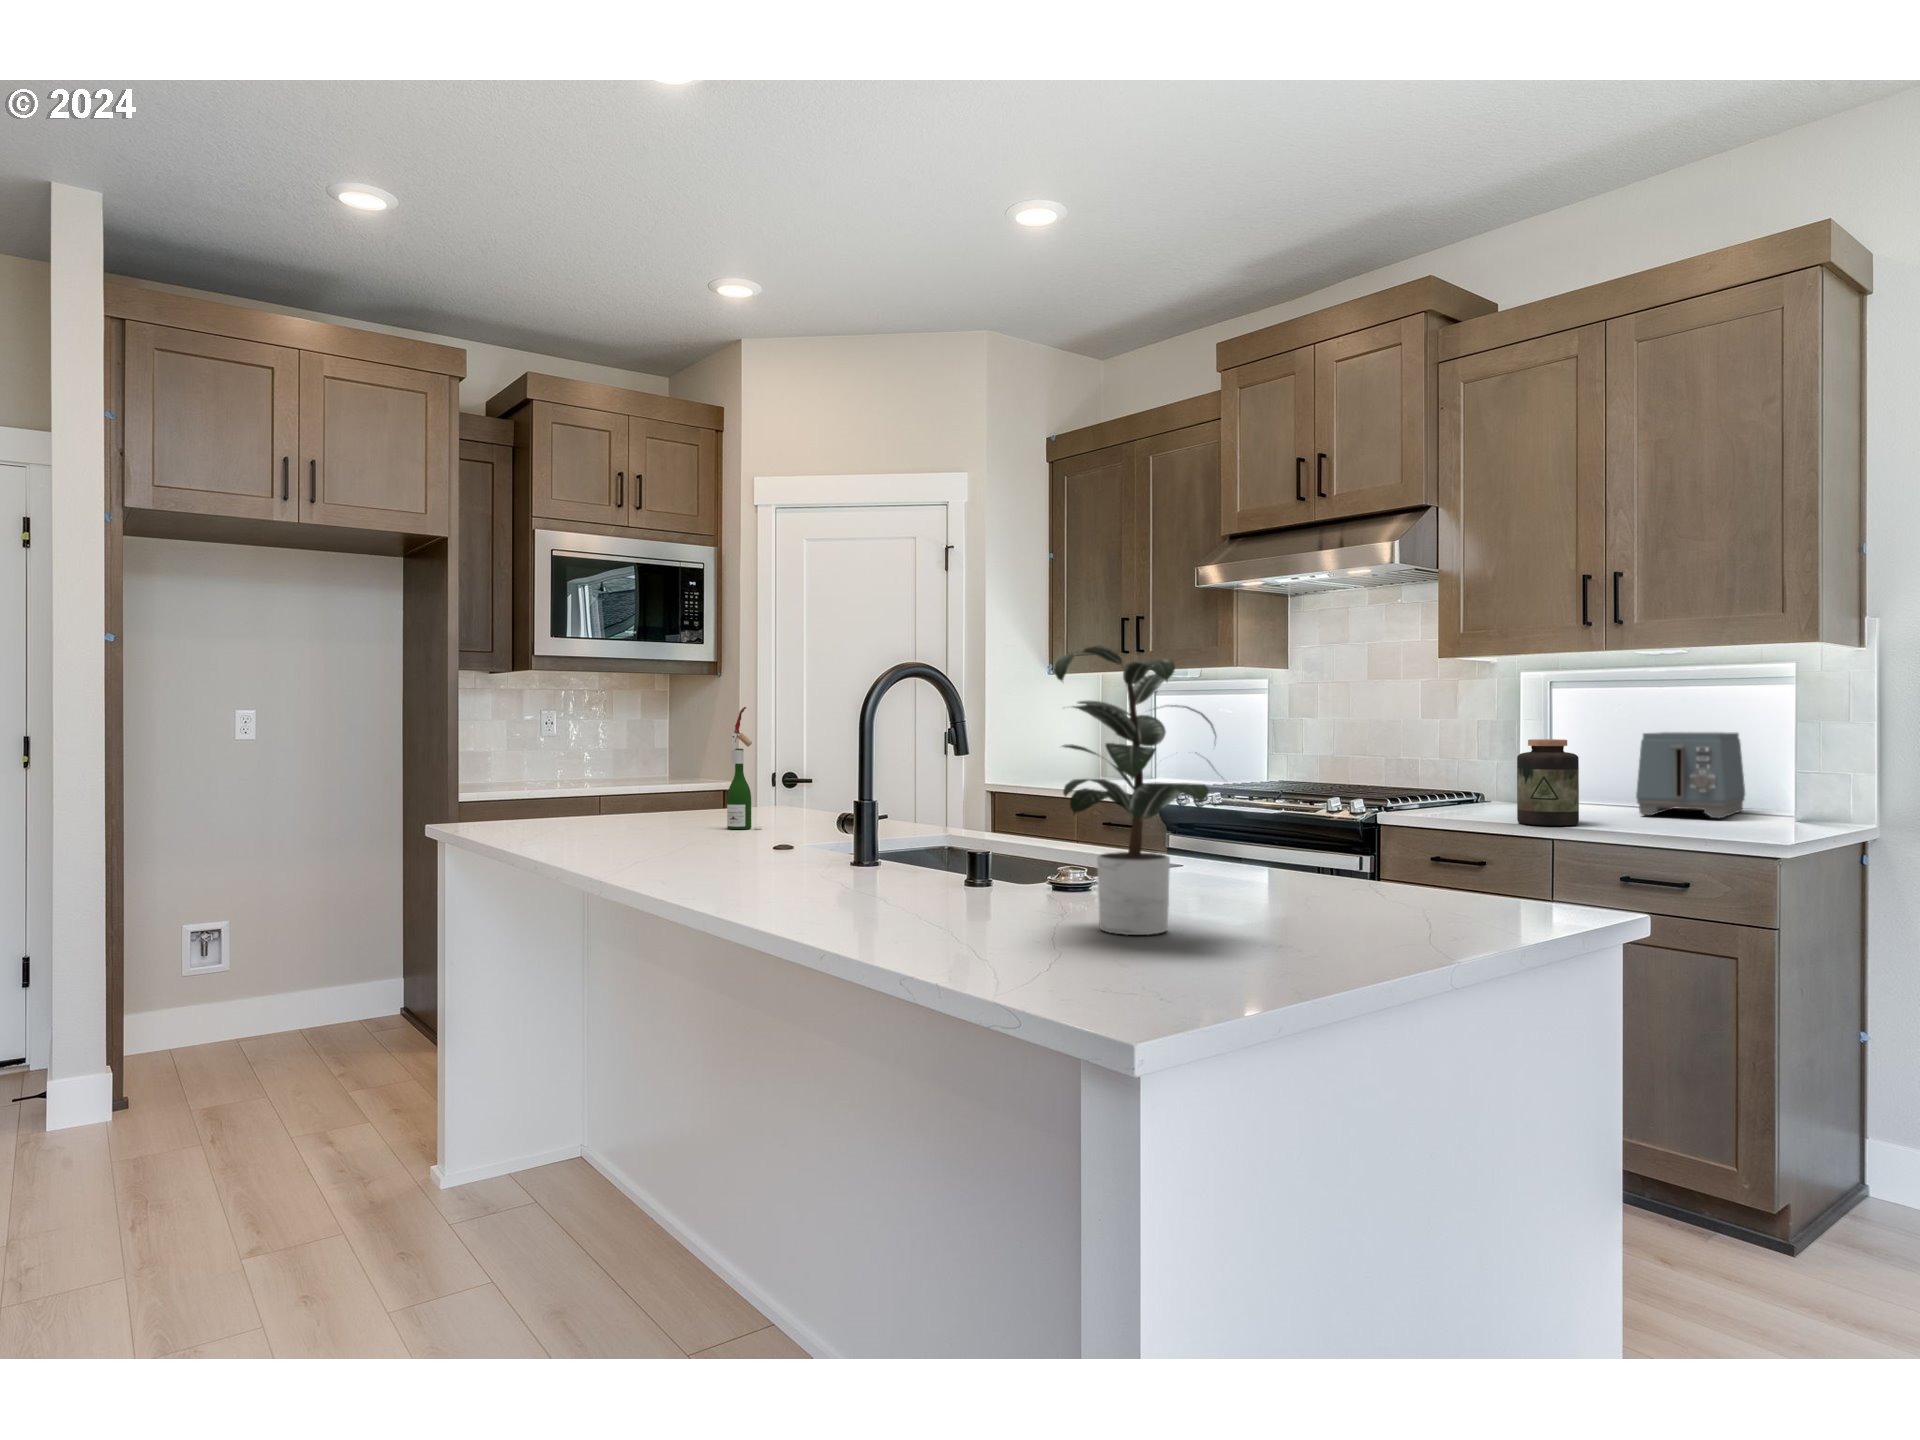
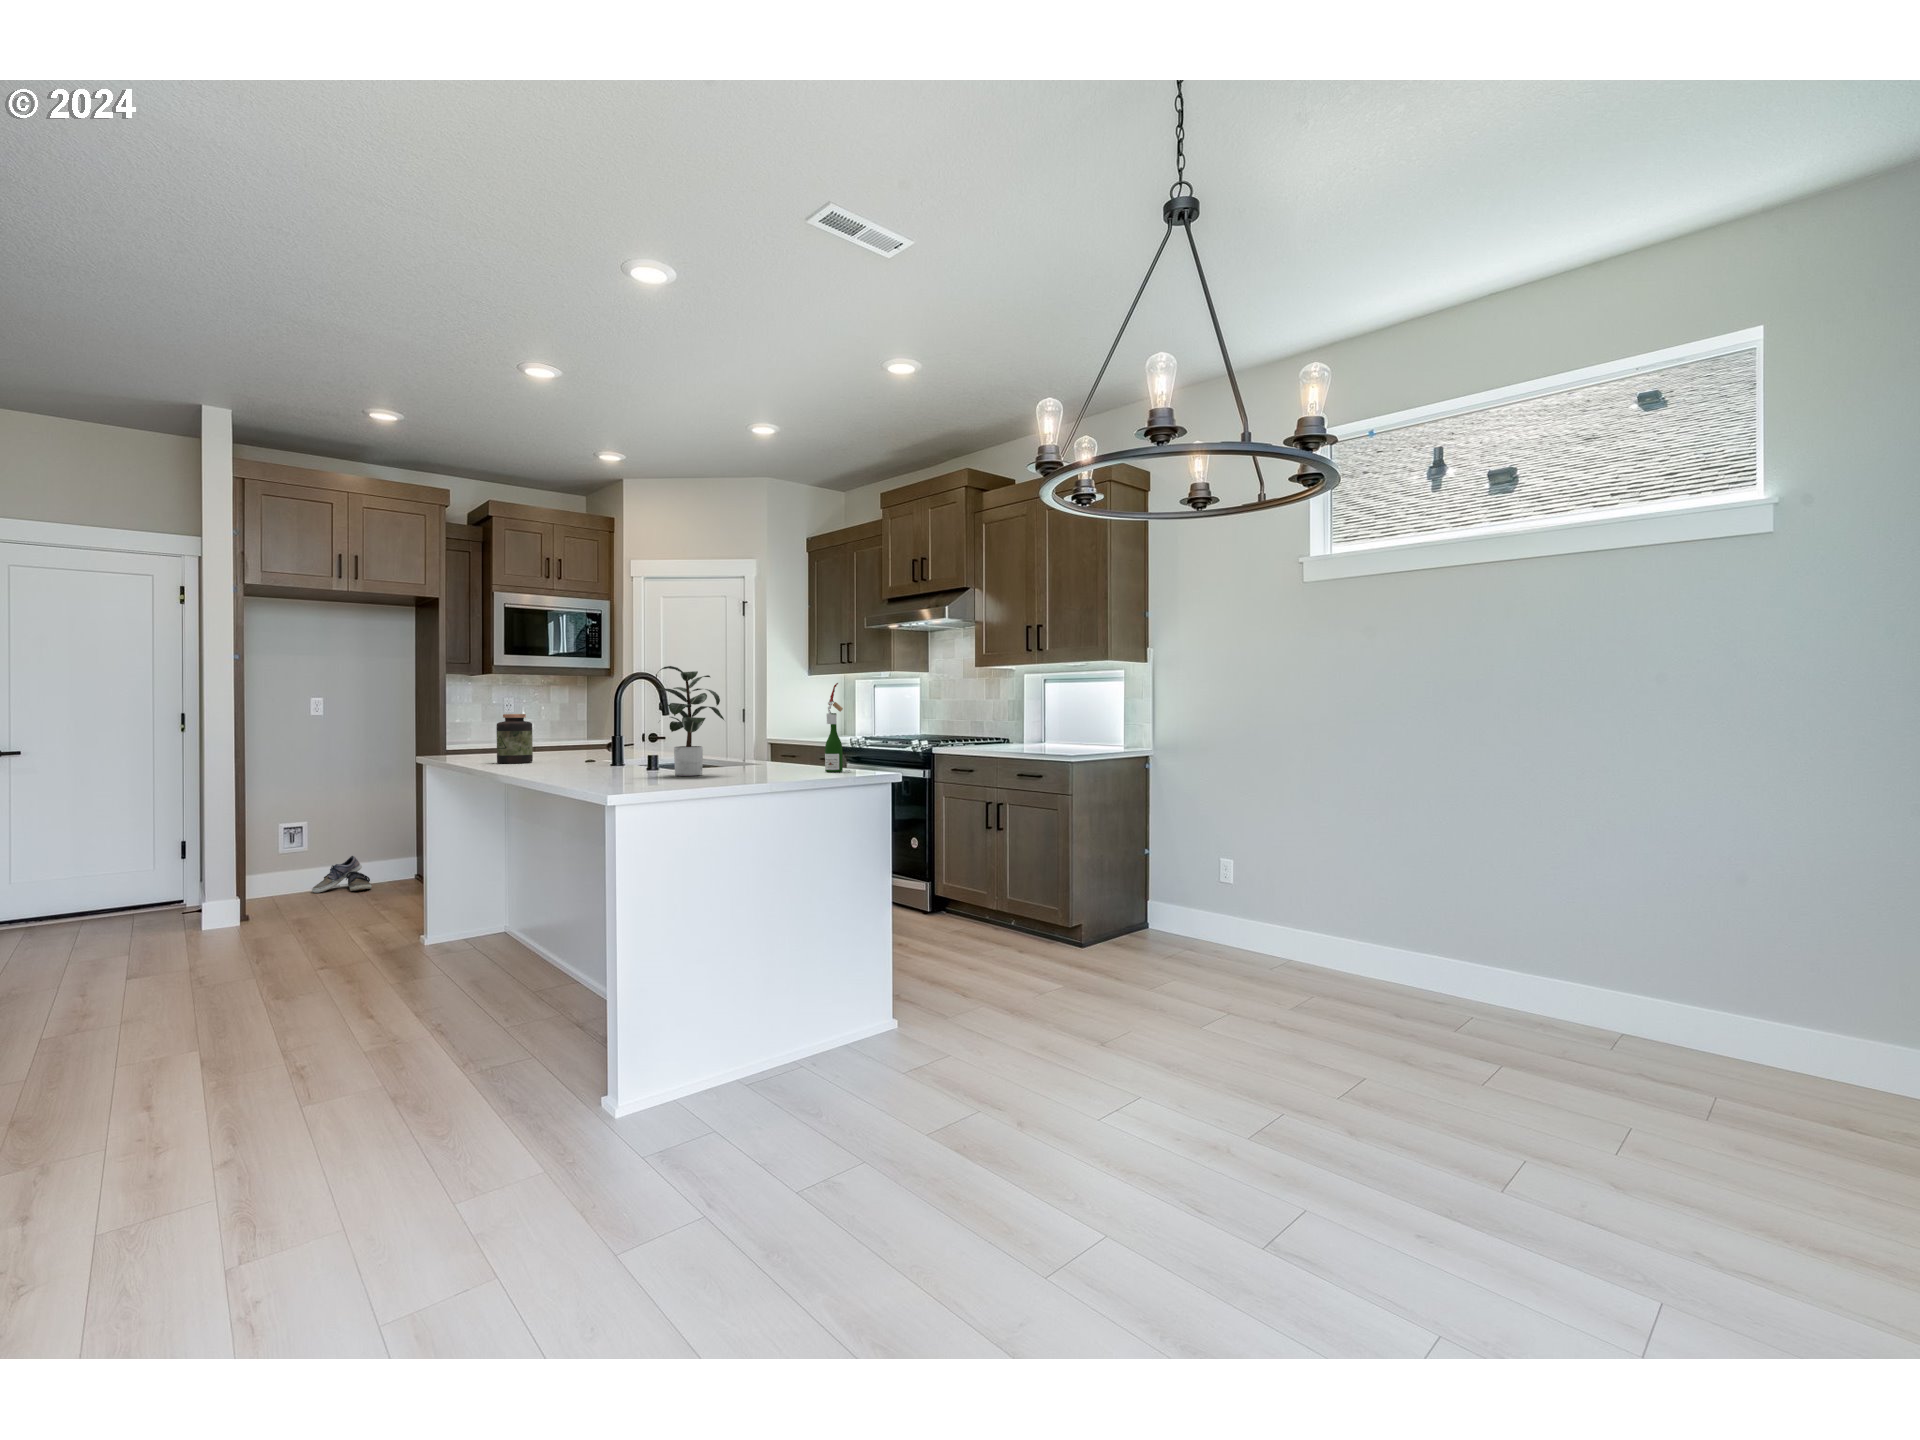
wine bottle: present [727,707,762,829] -> present [825,683,851,772]
toaster: present [1636,732,1745,818] -> none [1051,705,1112,746]
jar: present [1517,739,1579,826] -> present [496,714,533,763]
shoe: none [232,980,330,1047] -> present [312,856,372,893]

